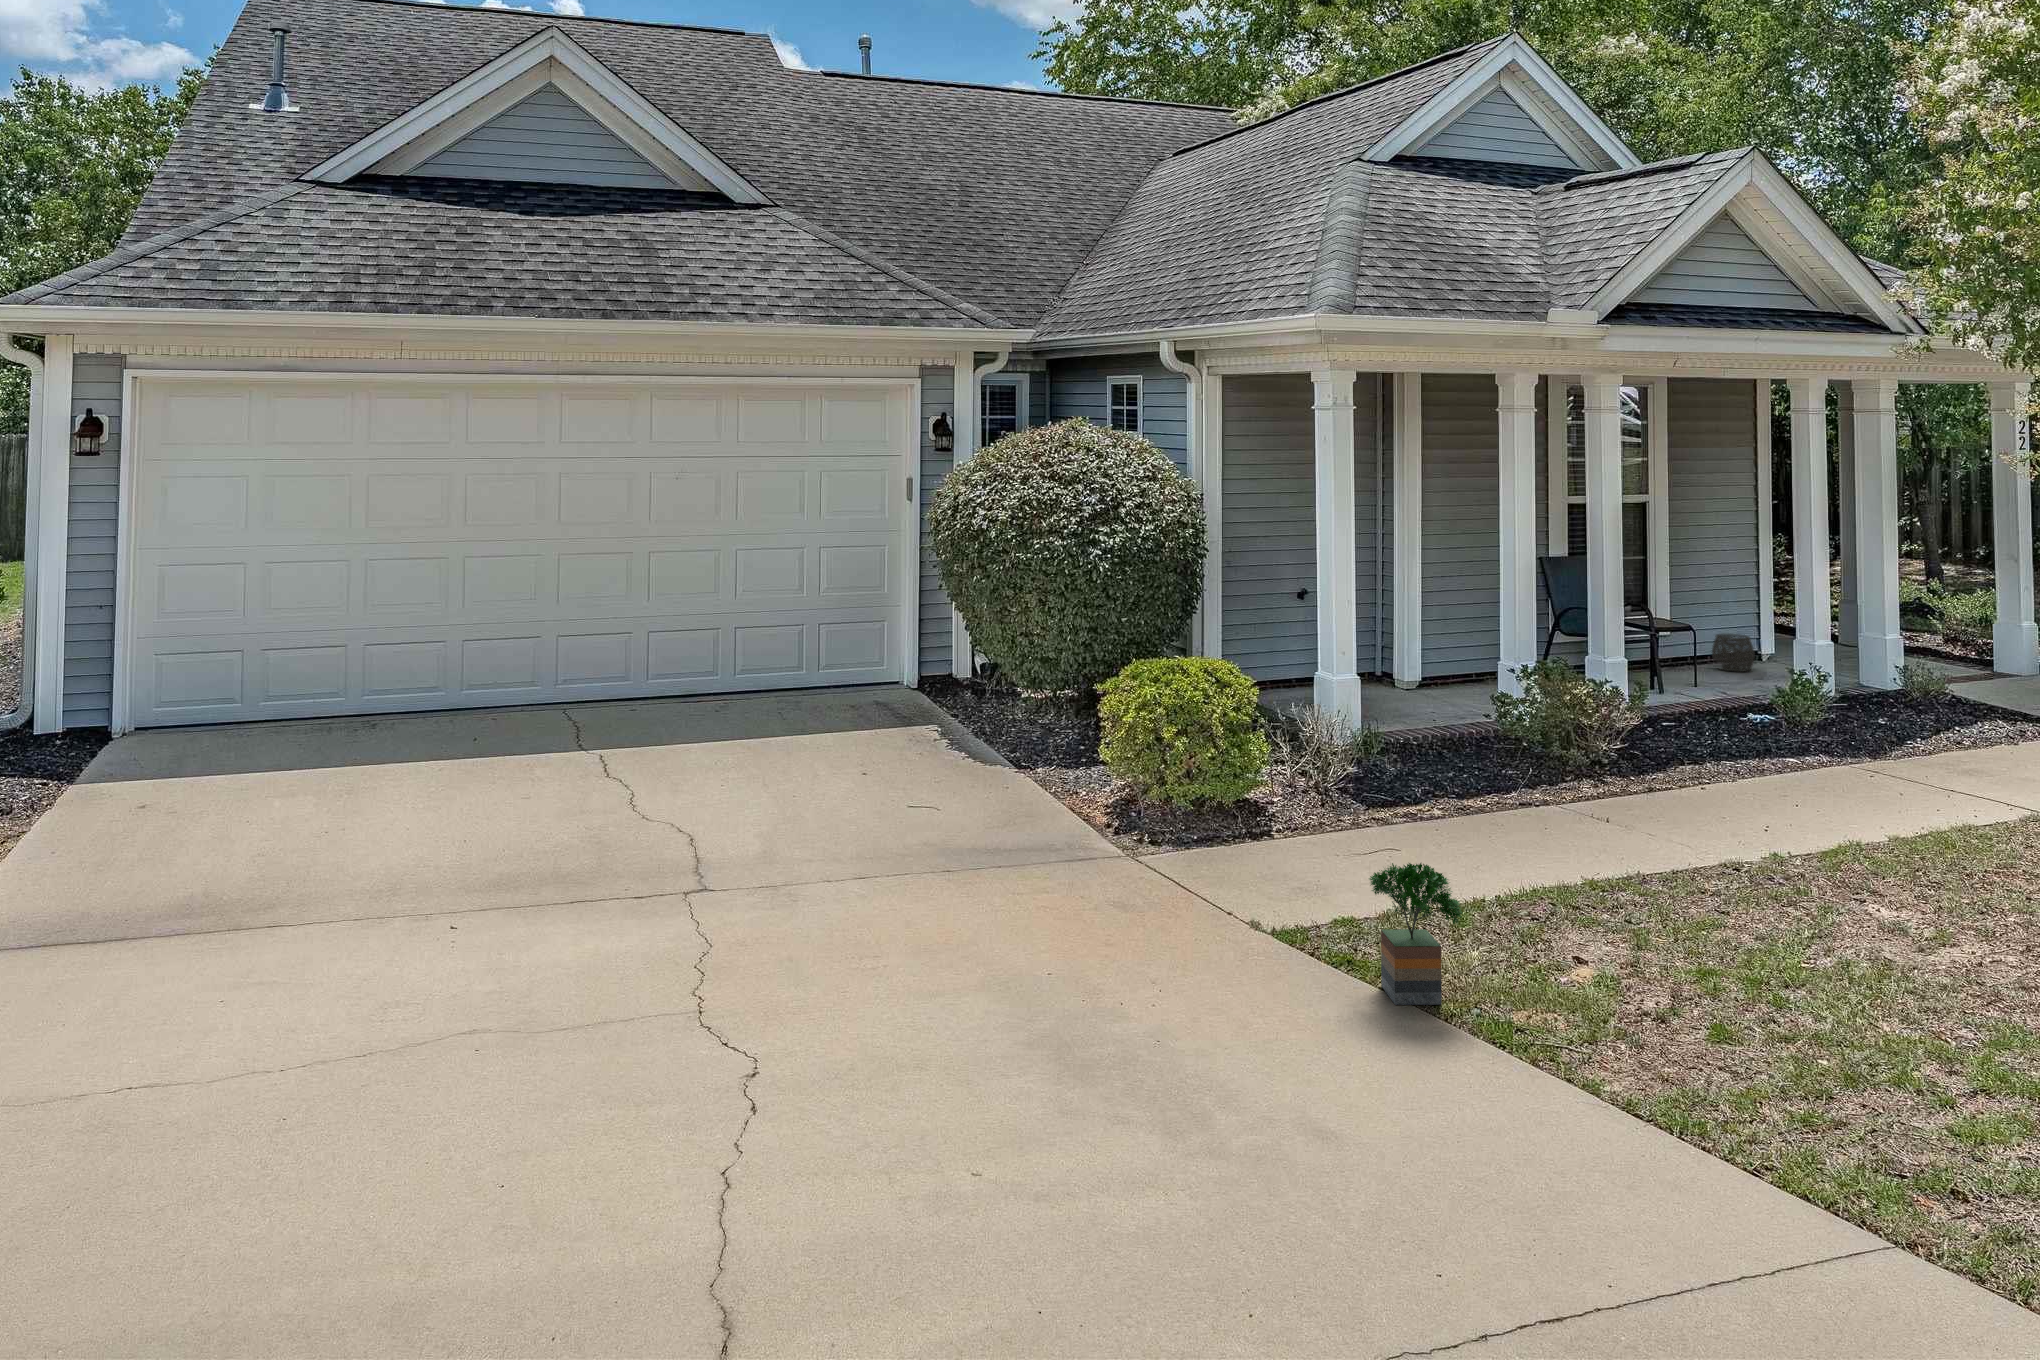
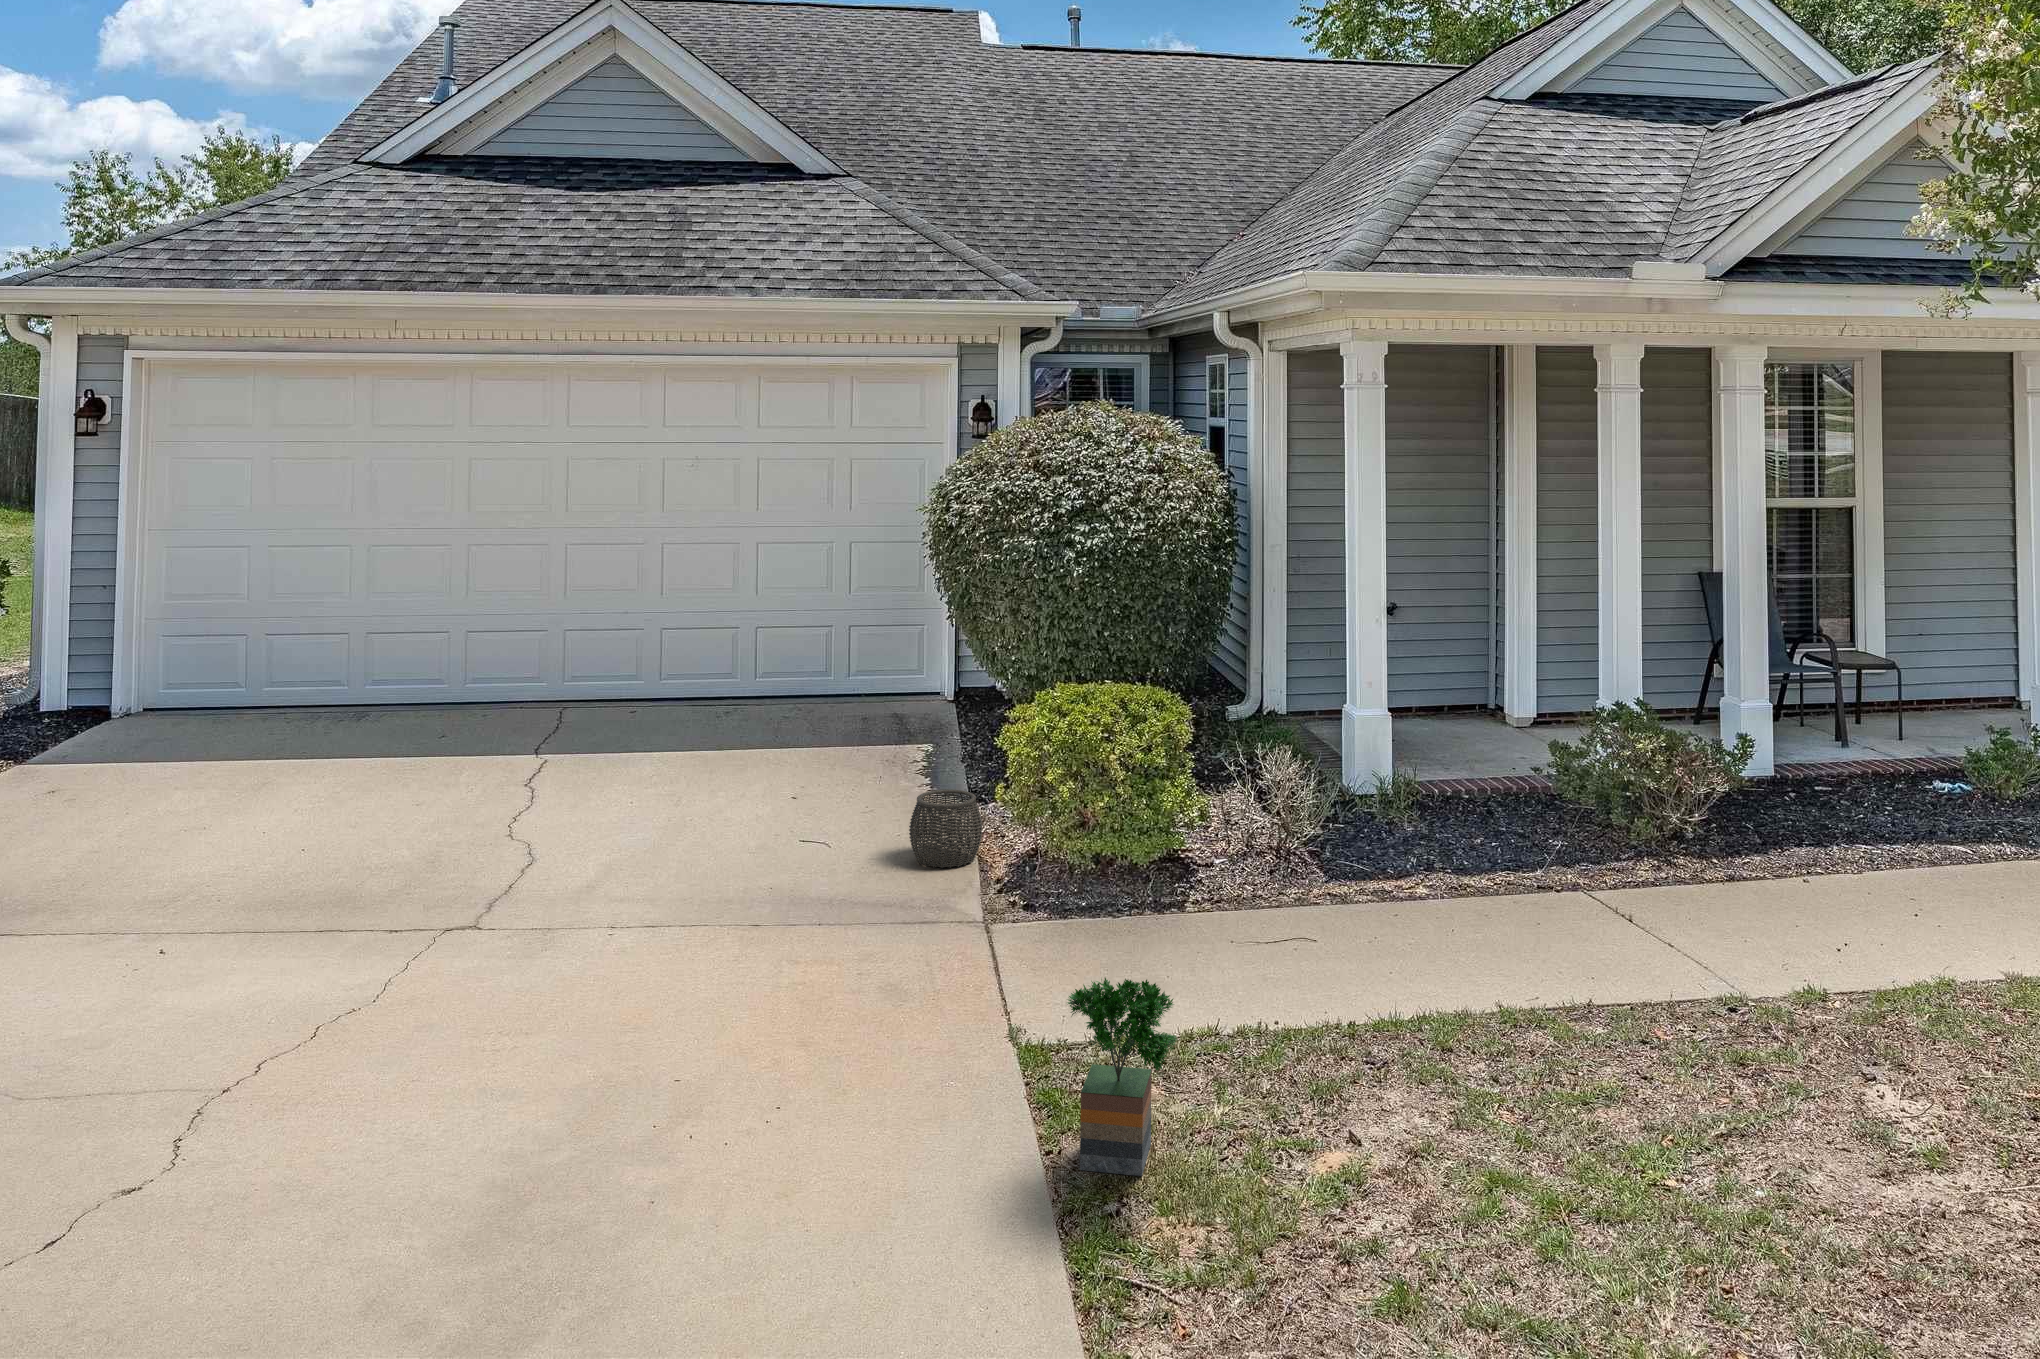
woven basket: present [1712,634,1755,672] -> present [909,789,983,868]

